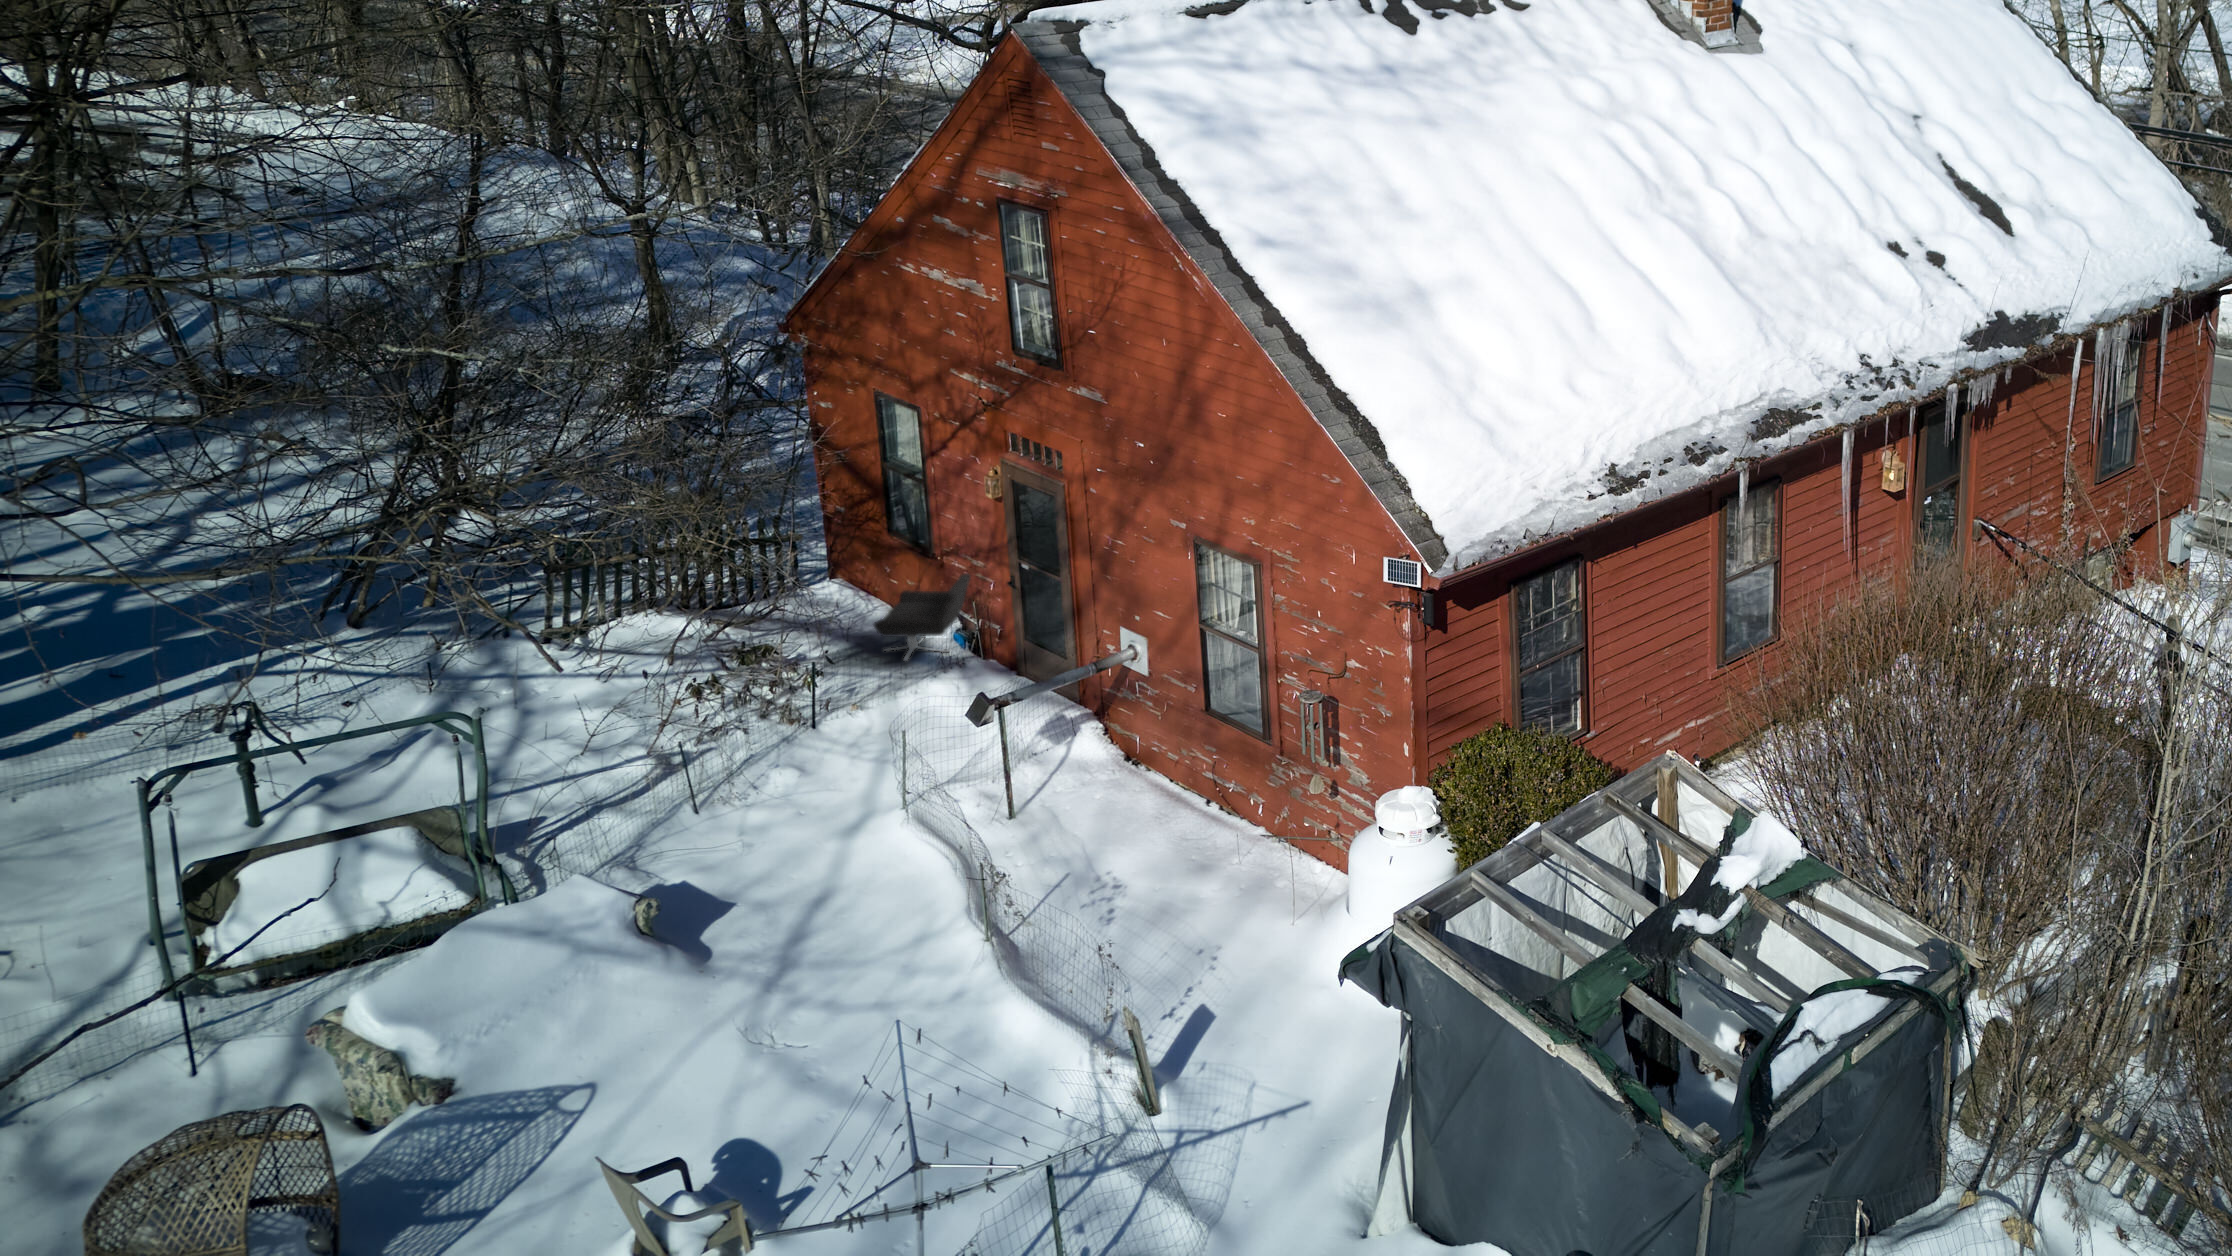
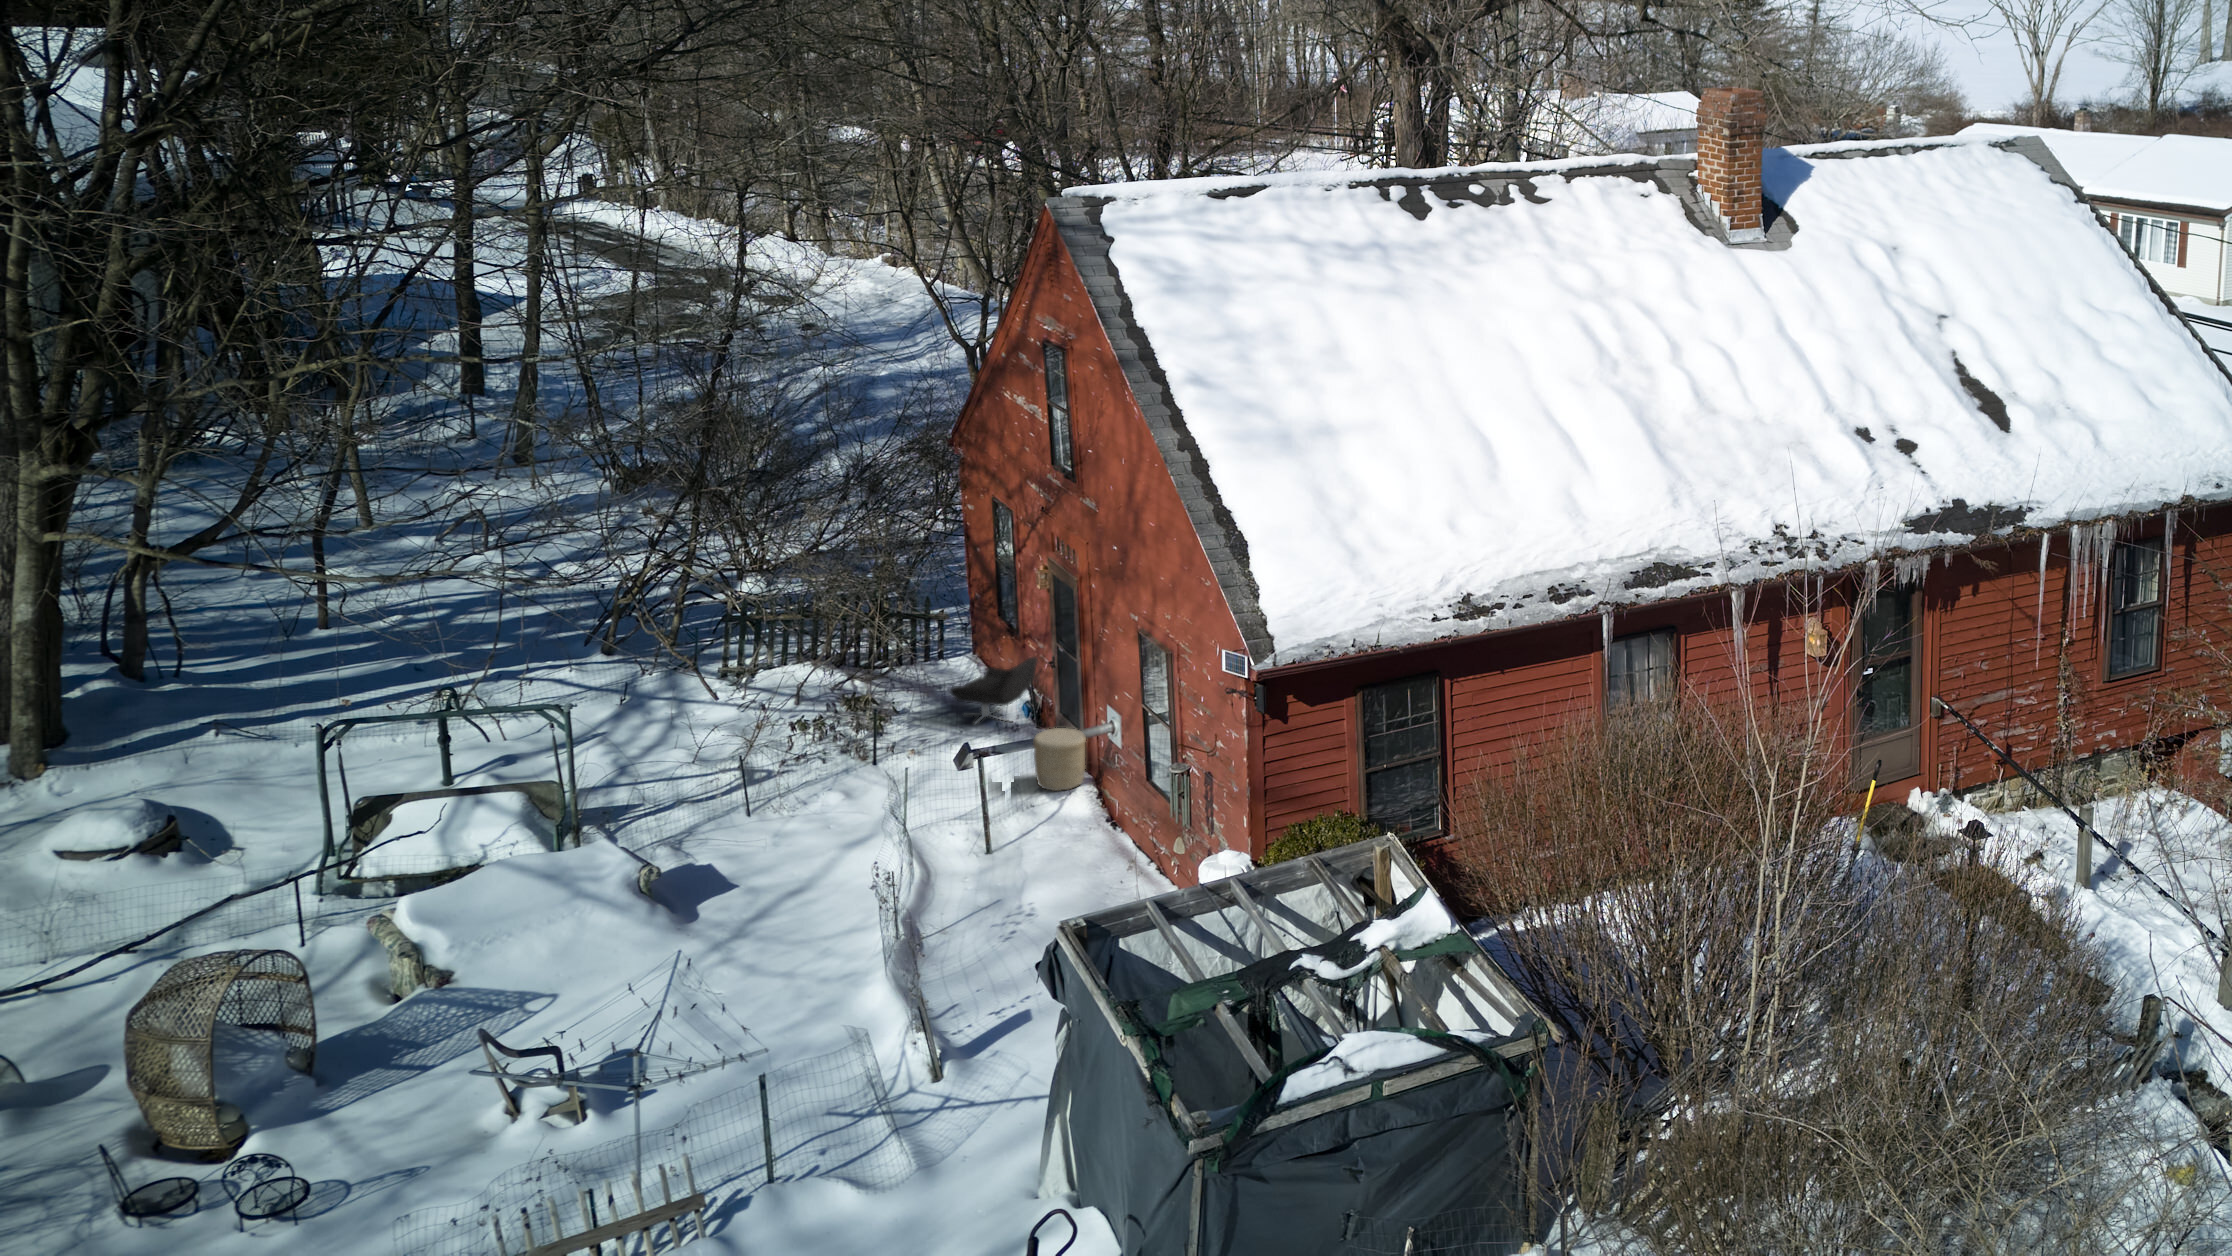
woven basket: none [1025,656,1087,731] -> present [1033,728,1086,791]

